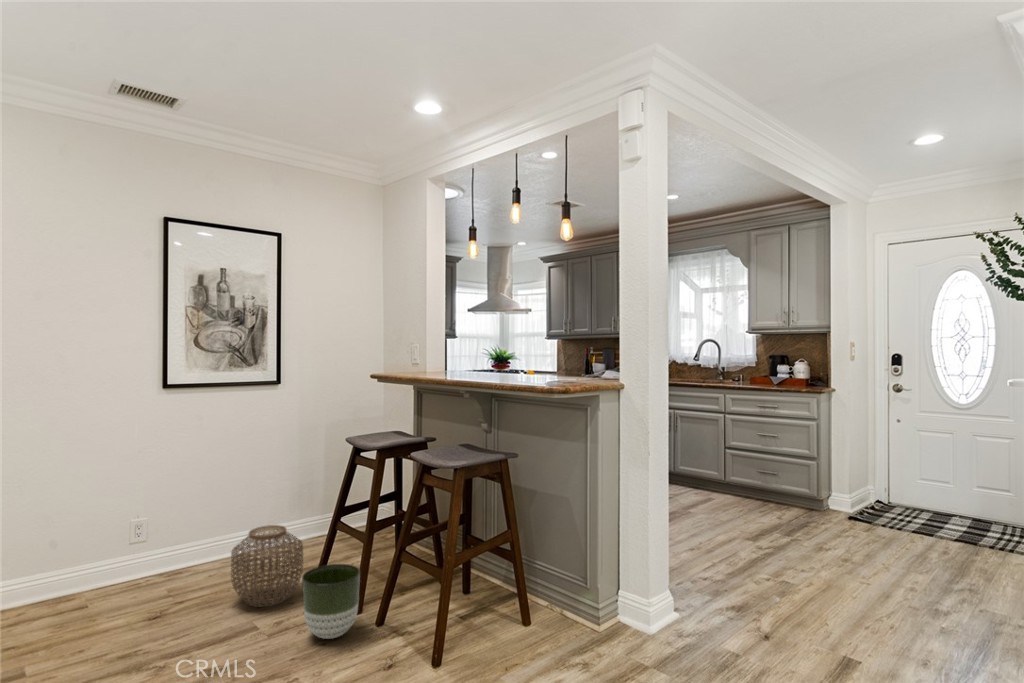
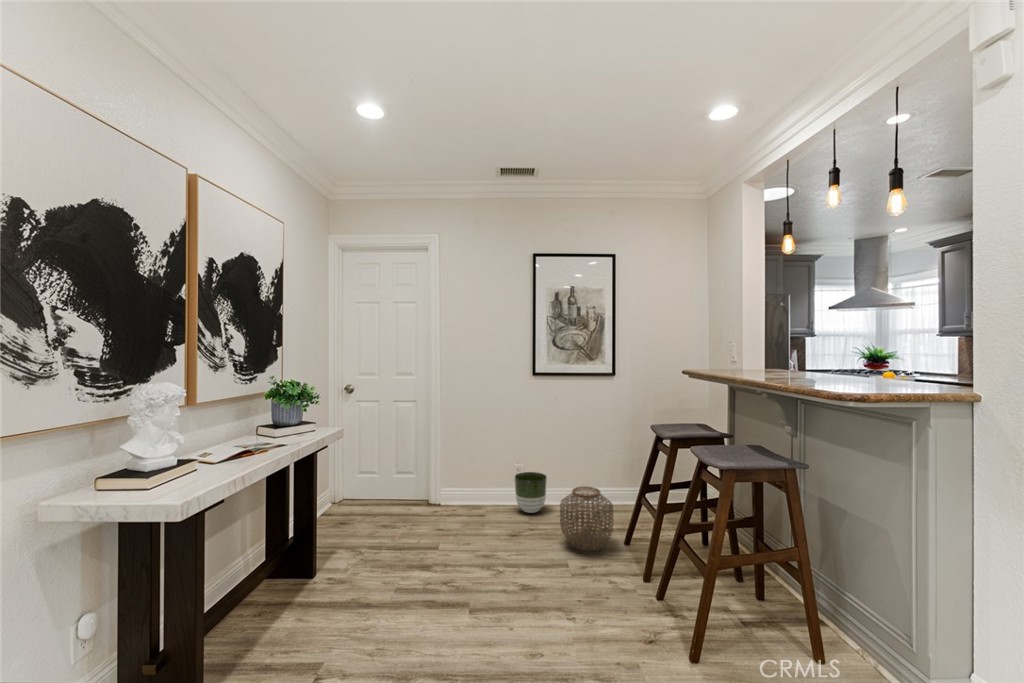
planter: present [302,564,360,639] -> present [515,472,547,513]

